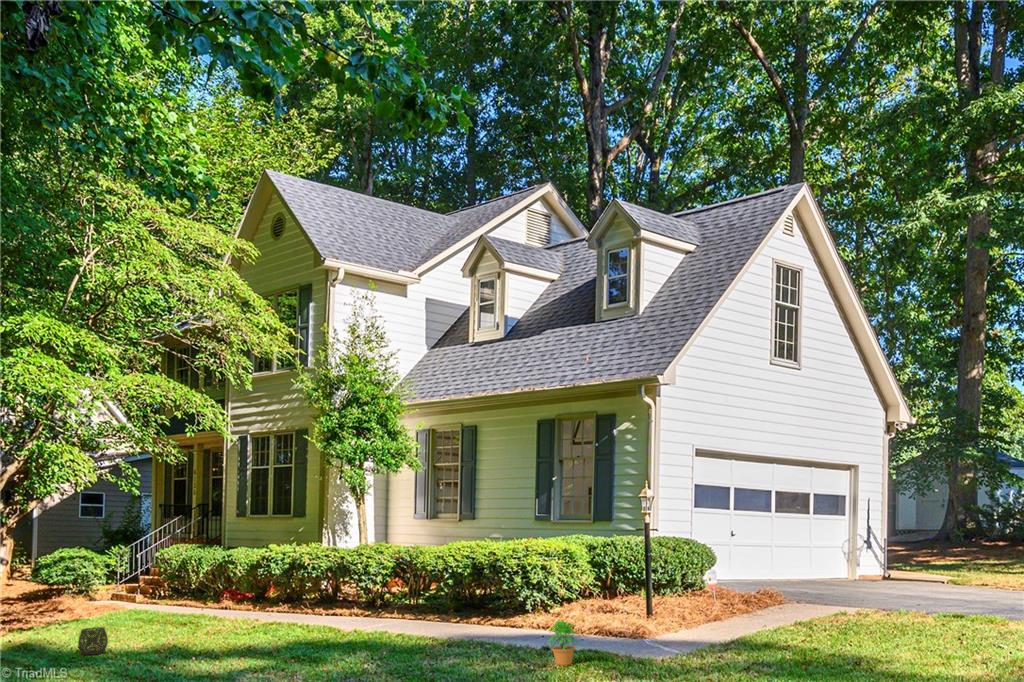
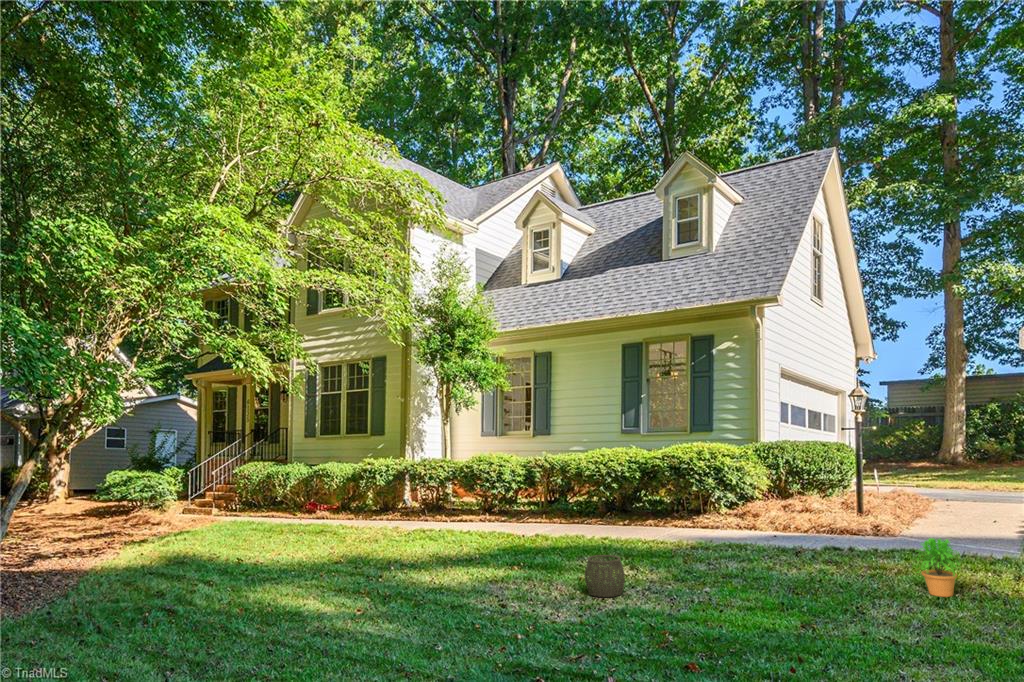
woven basket: present [78,627,108,655] -> present [585,555,625,597]

